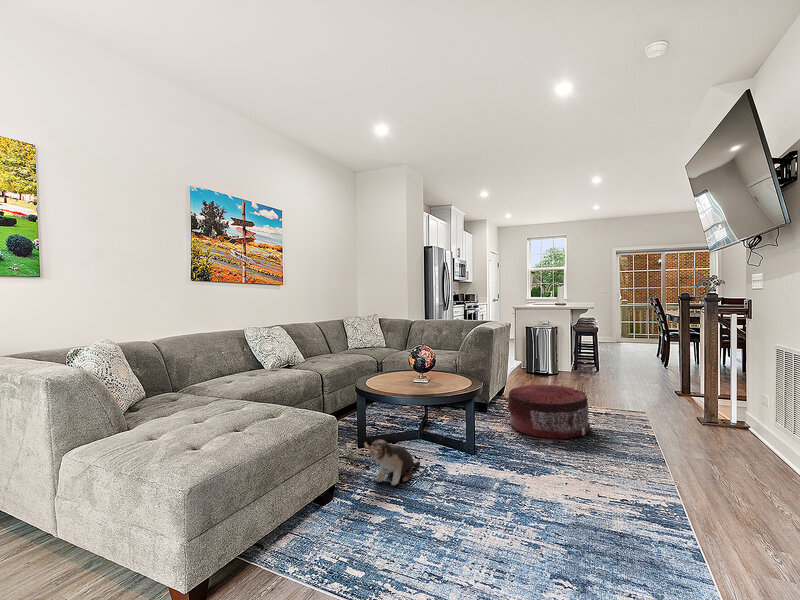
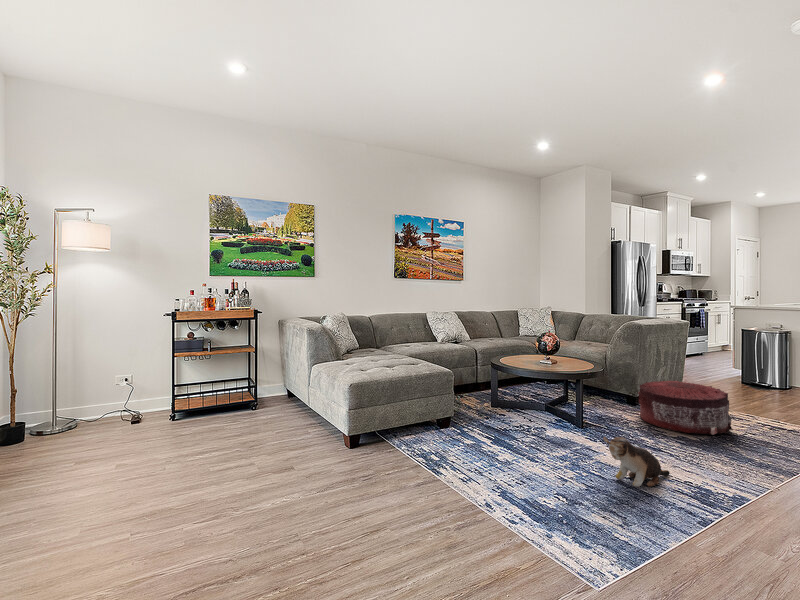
plush toy: present [364,439,420,485] -> present [603,437,670,487]

